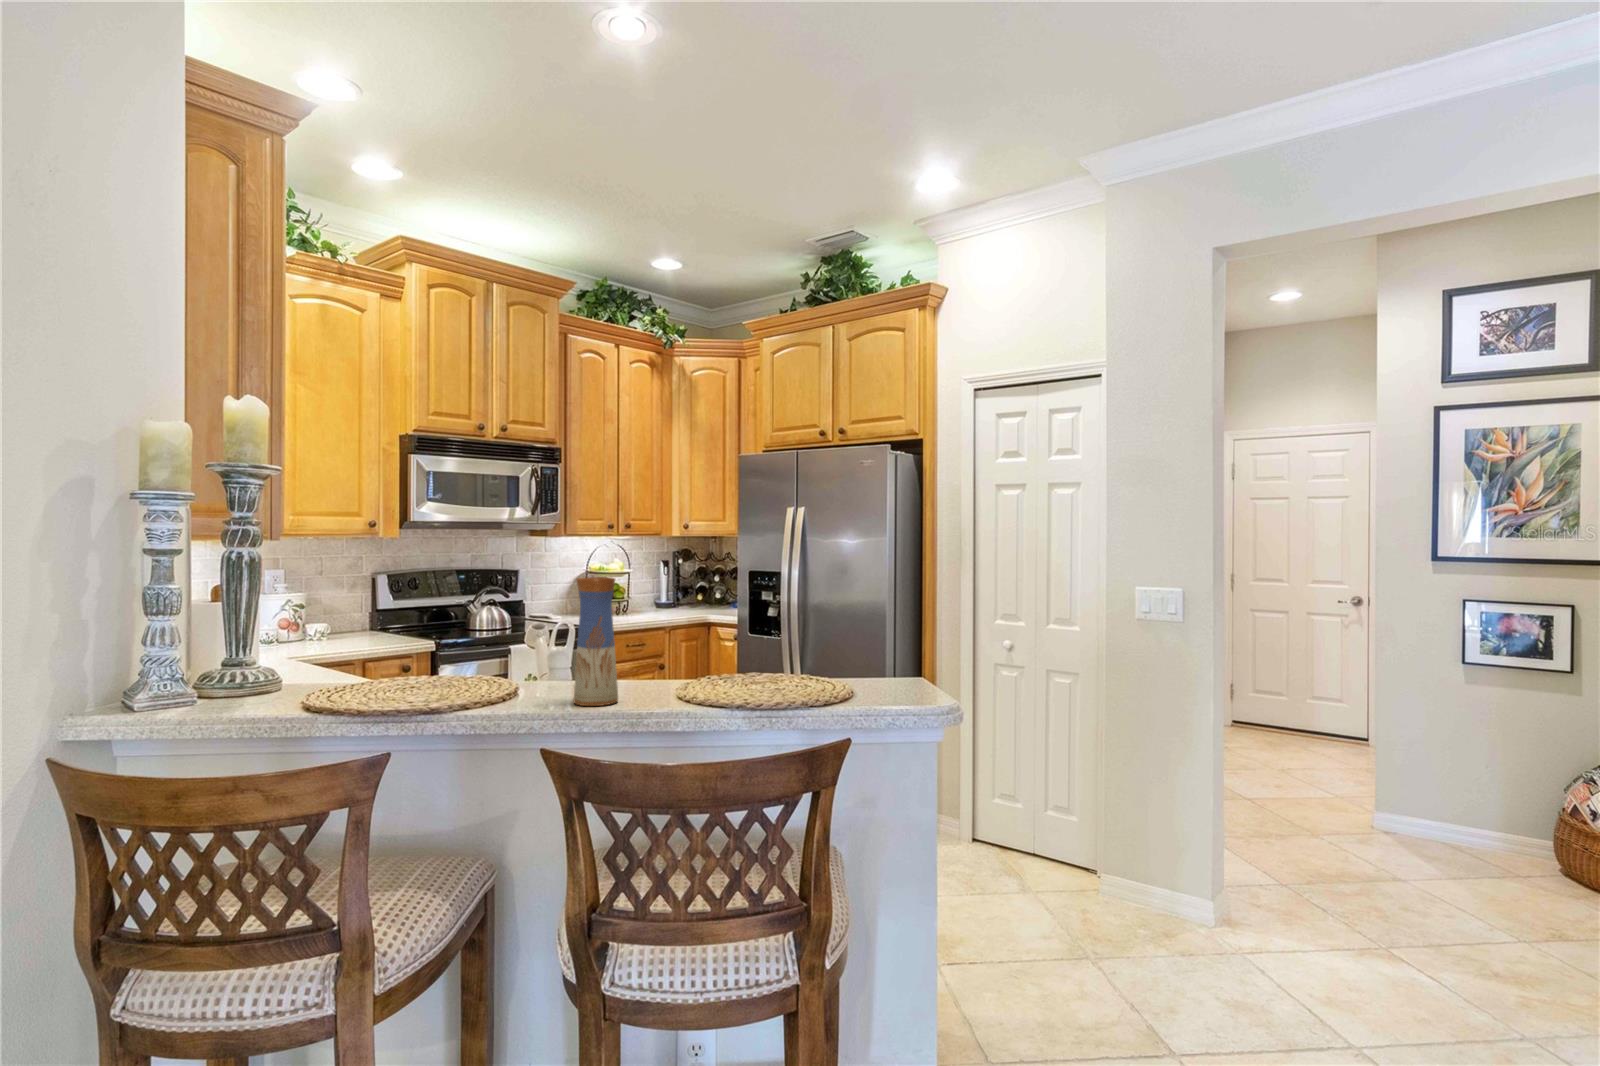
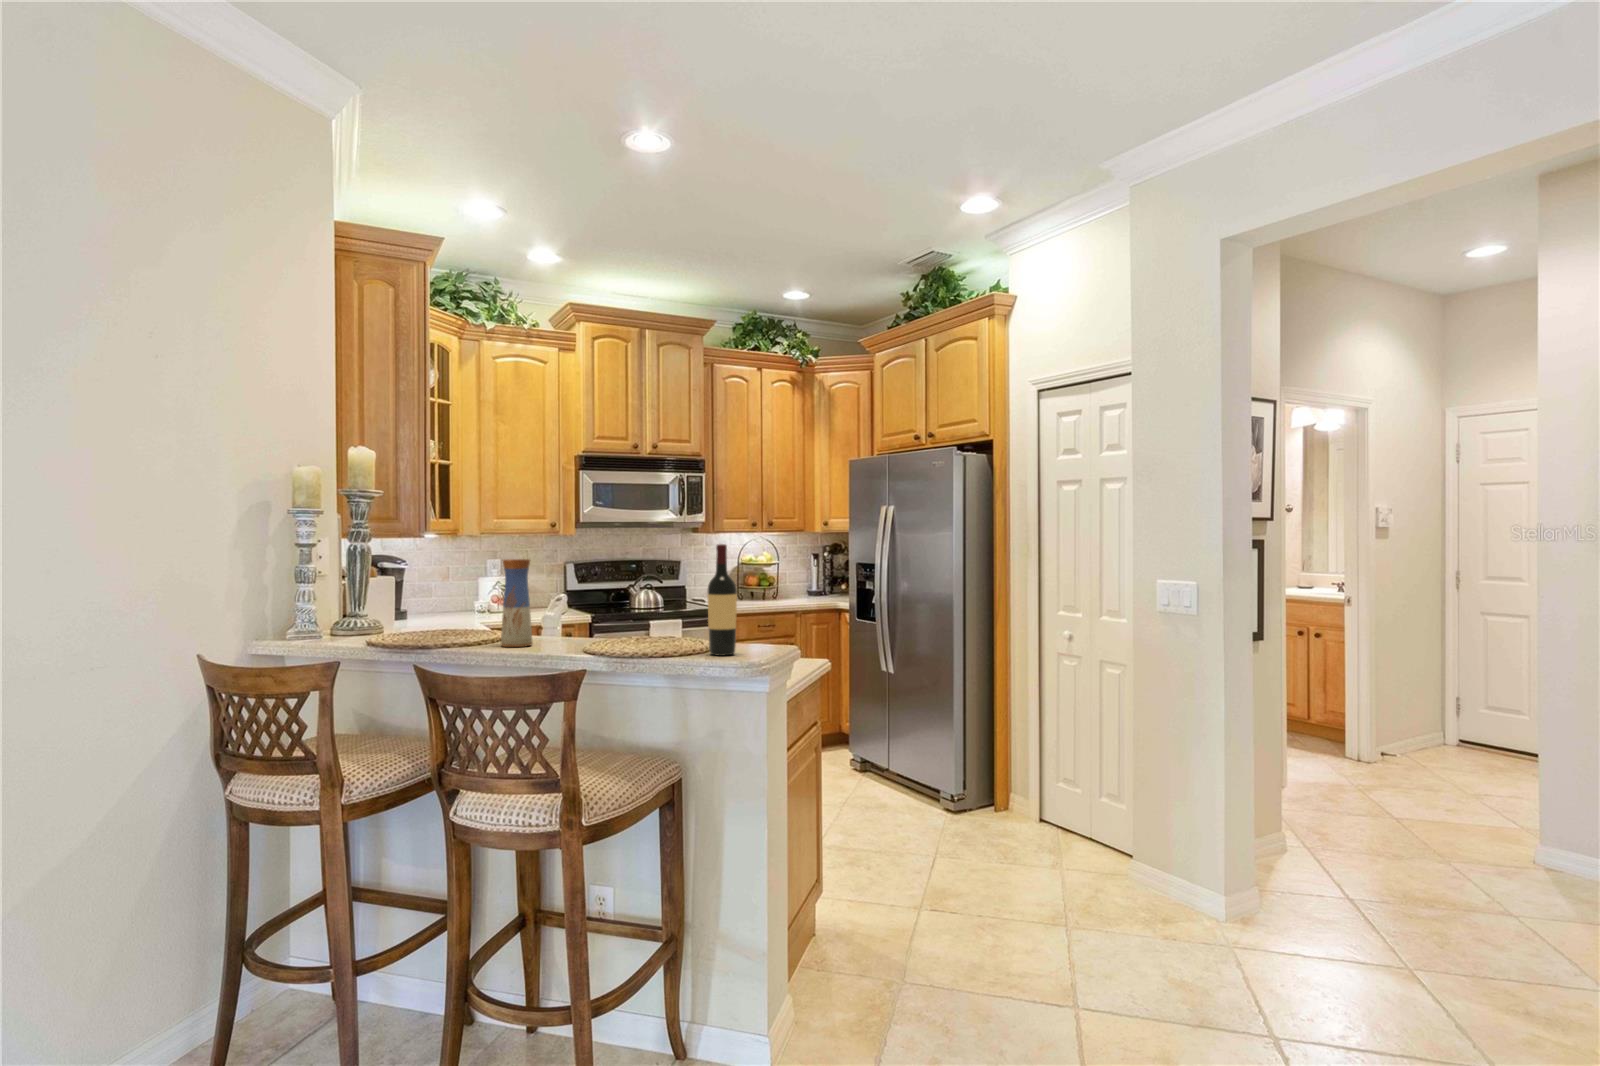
wine bottle: none [880,555,918,697] -> present [707,544,737,656]

